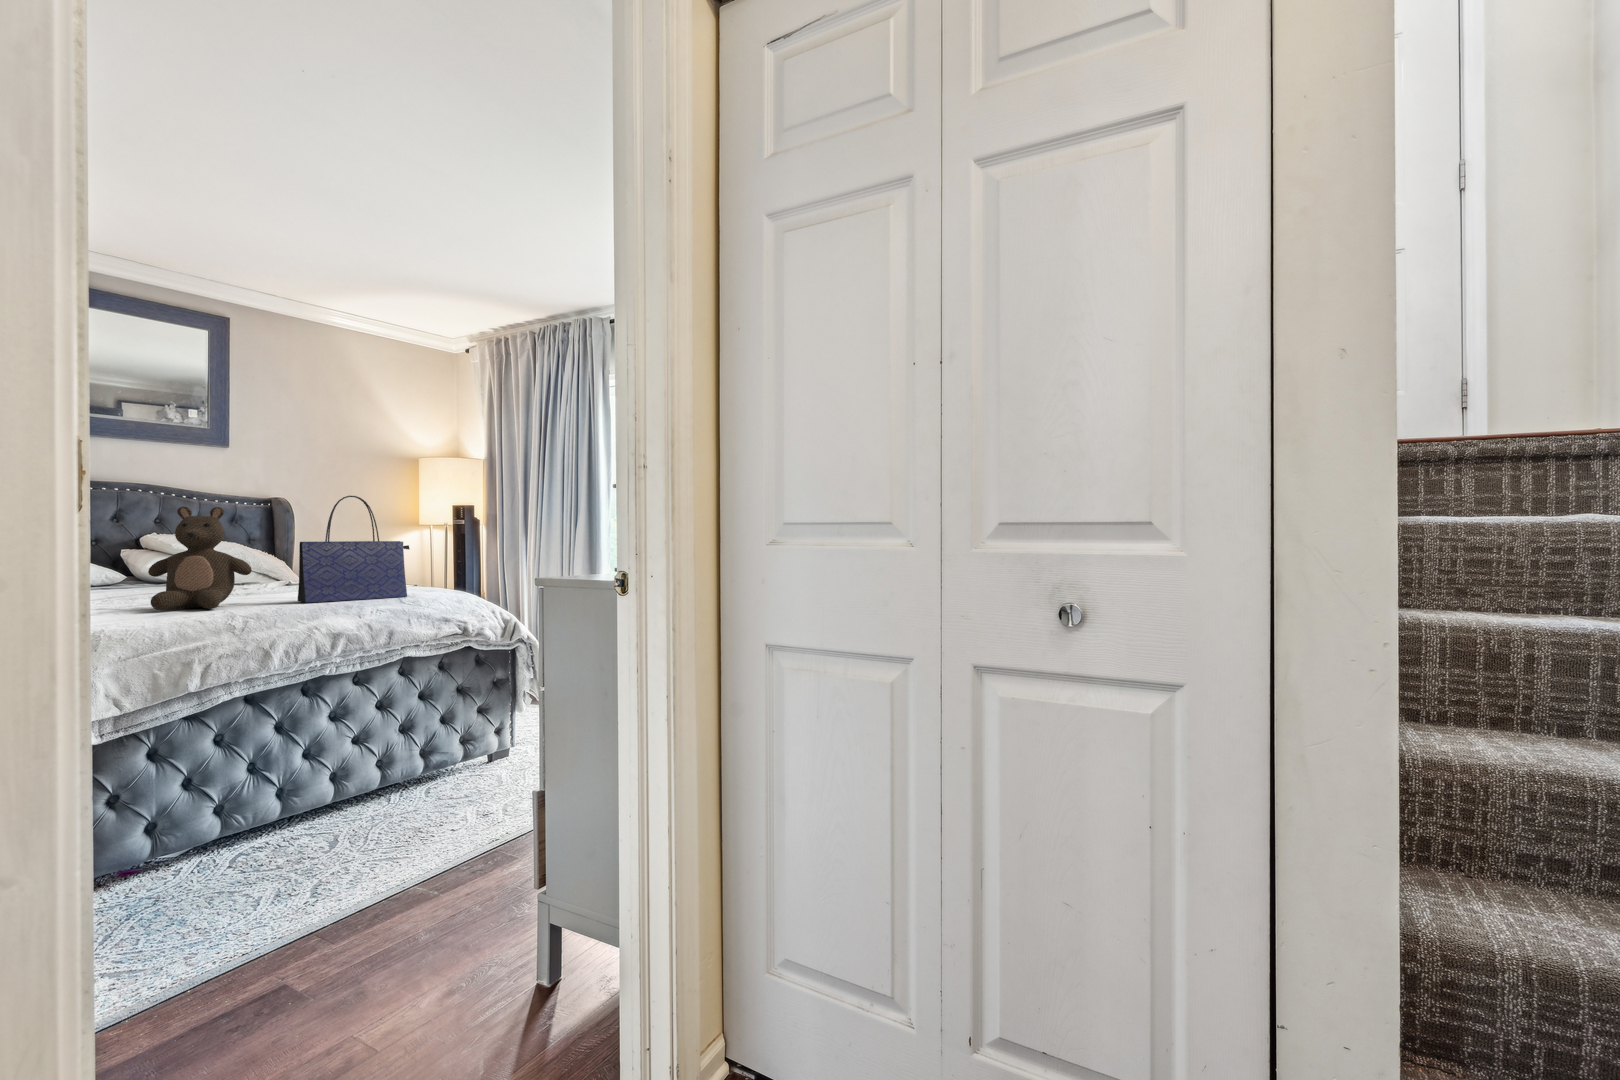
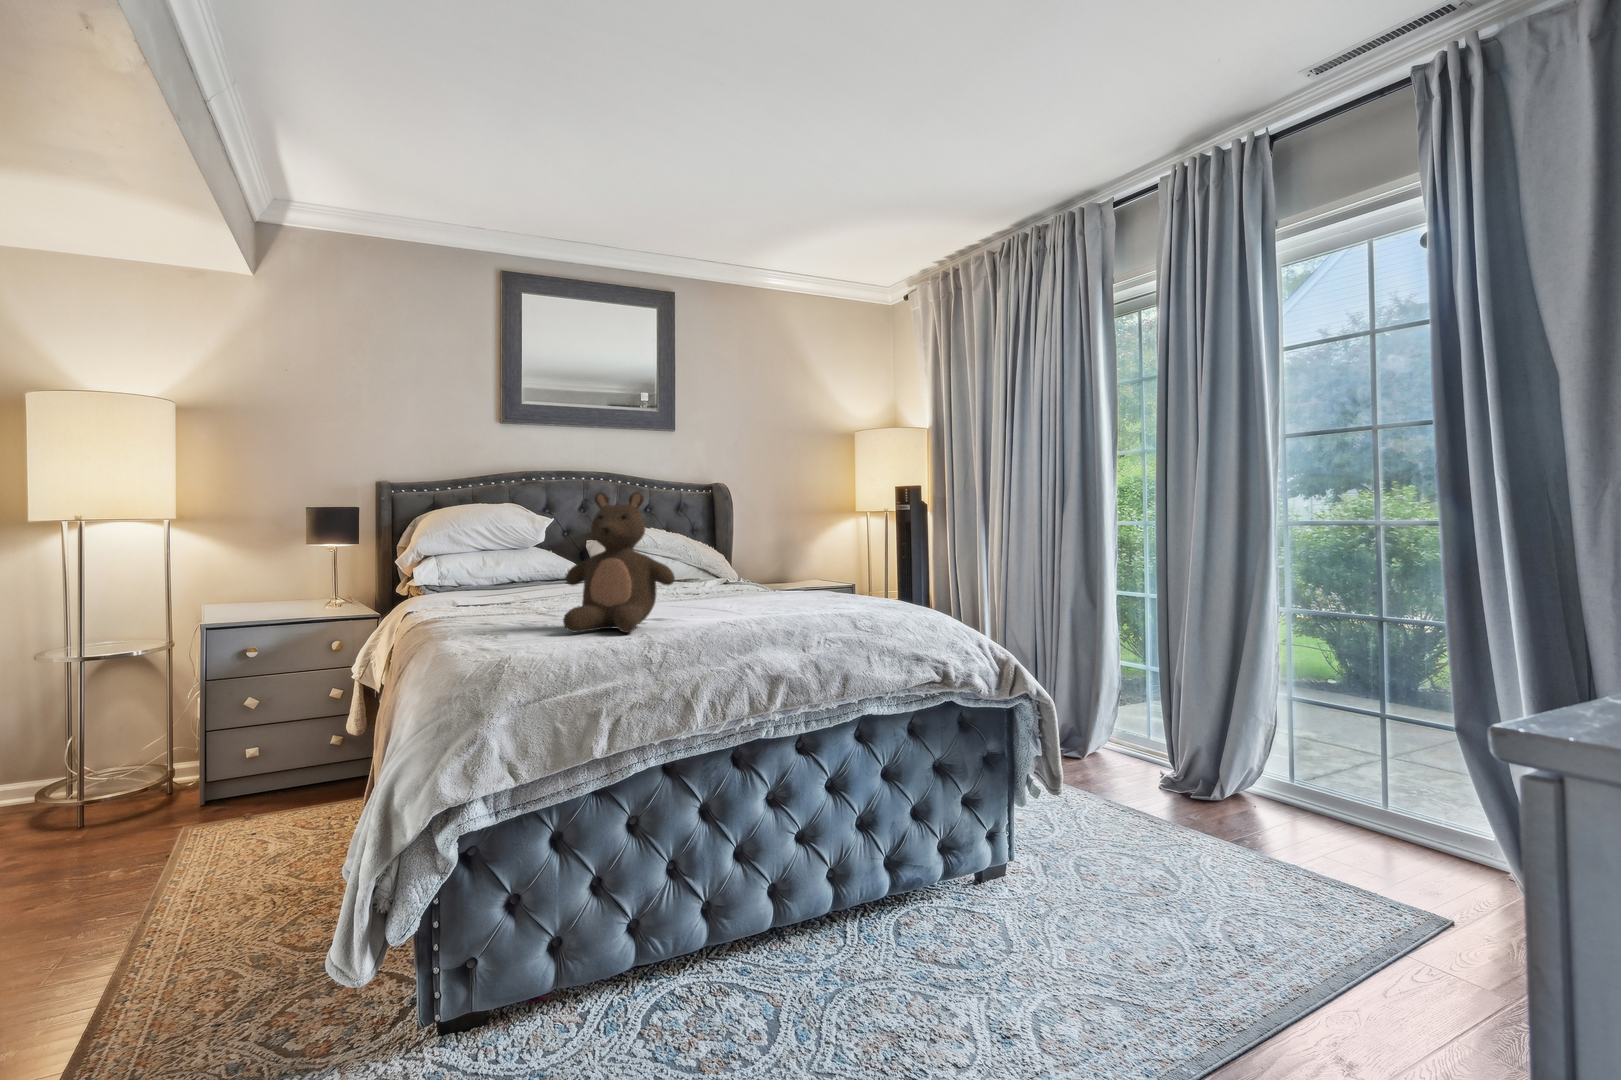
tote bag: present [298,496,410,603] -> none [728,472,866,626]

